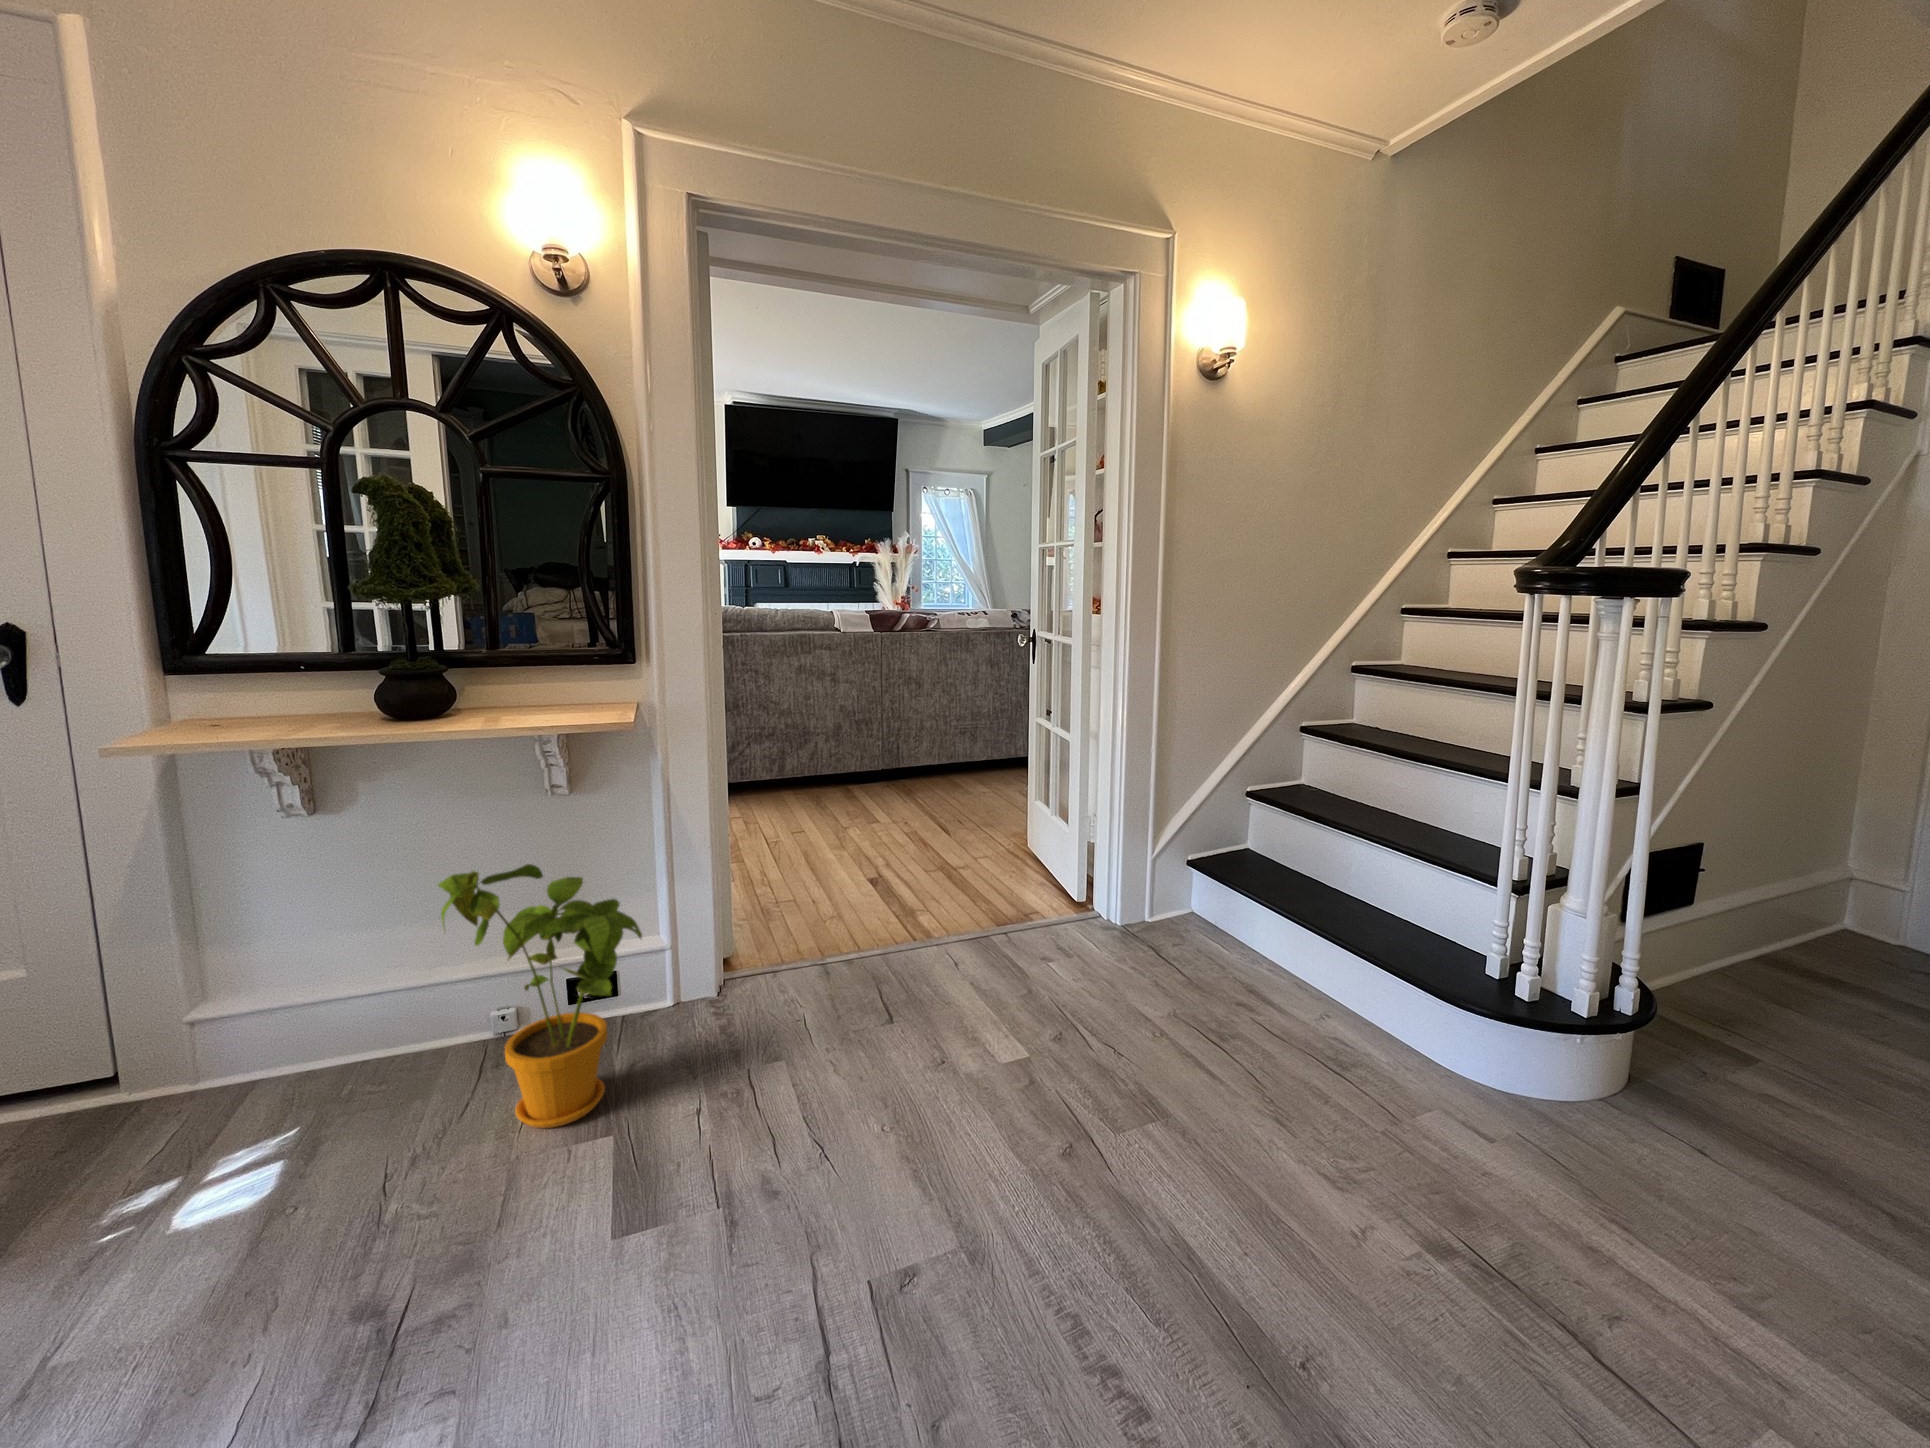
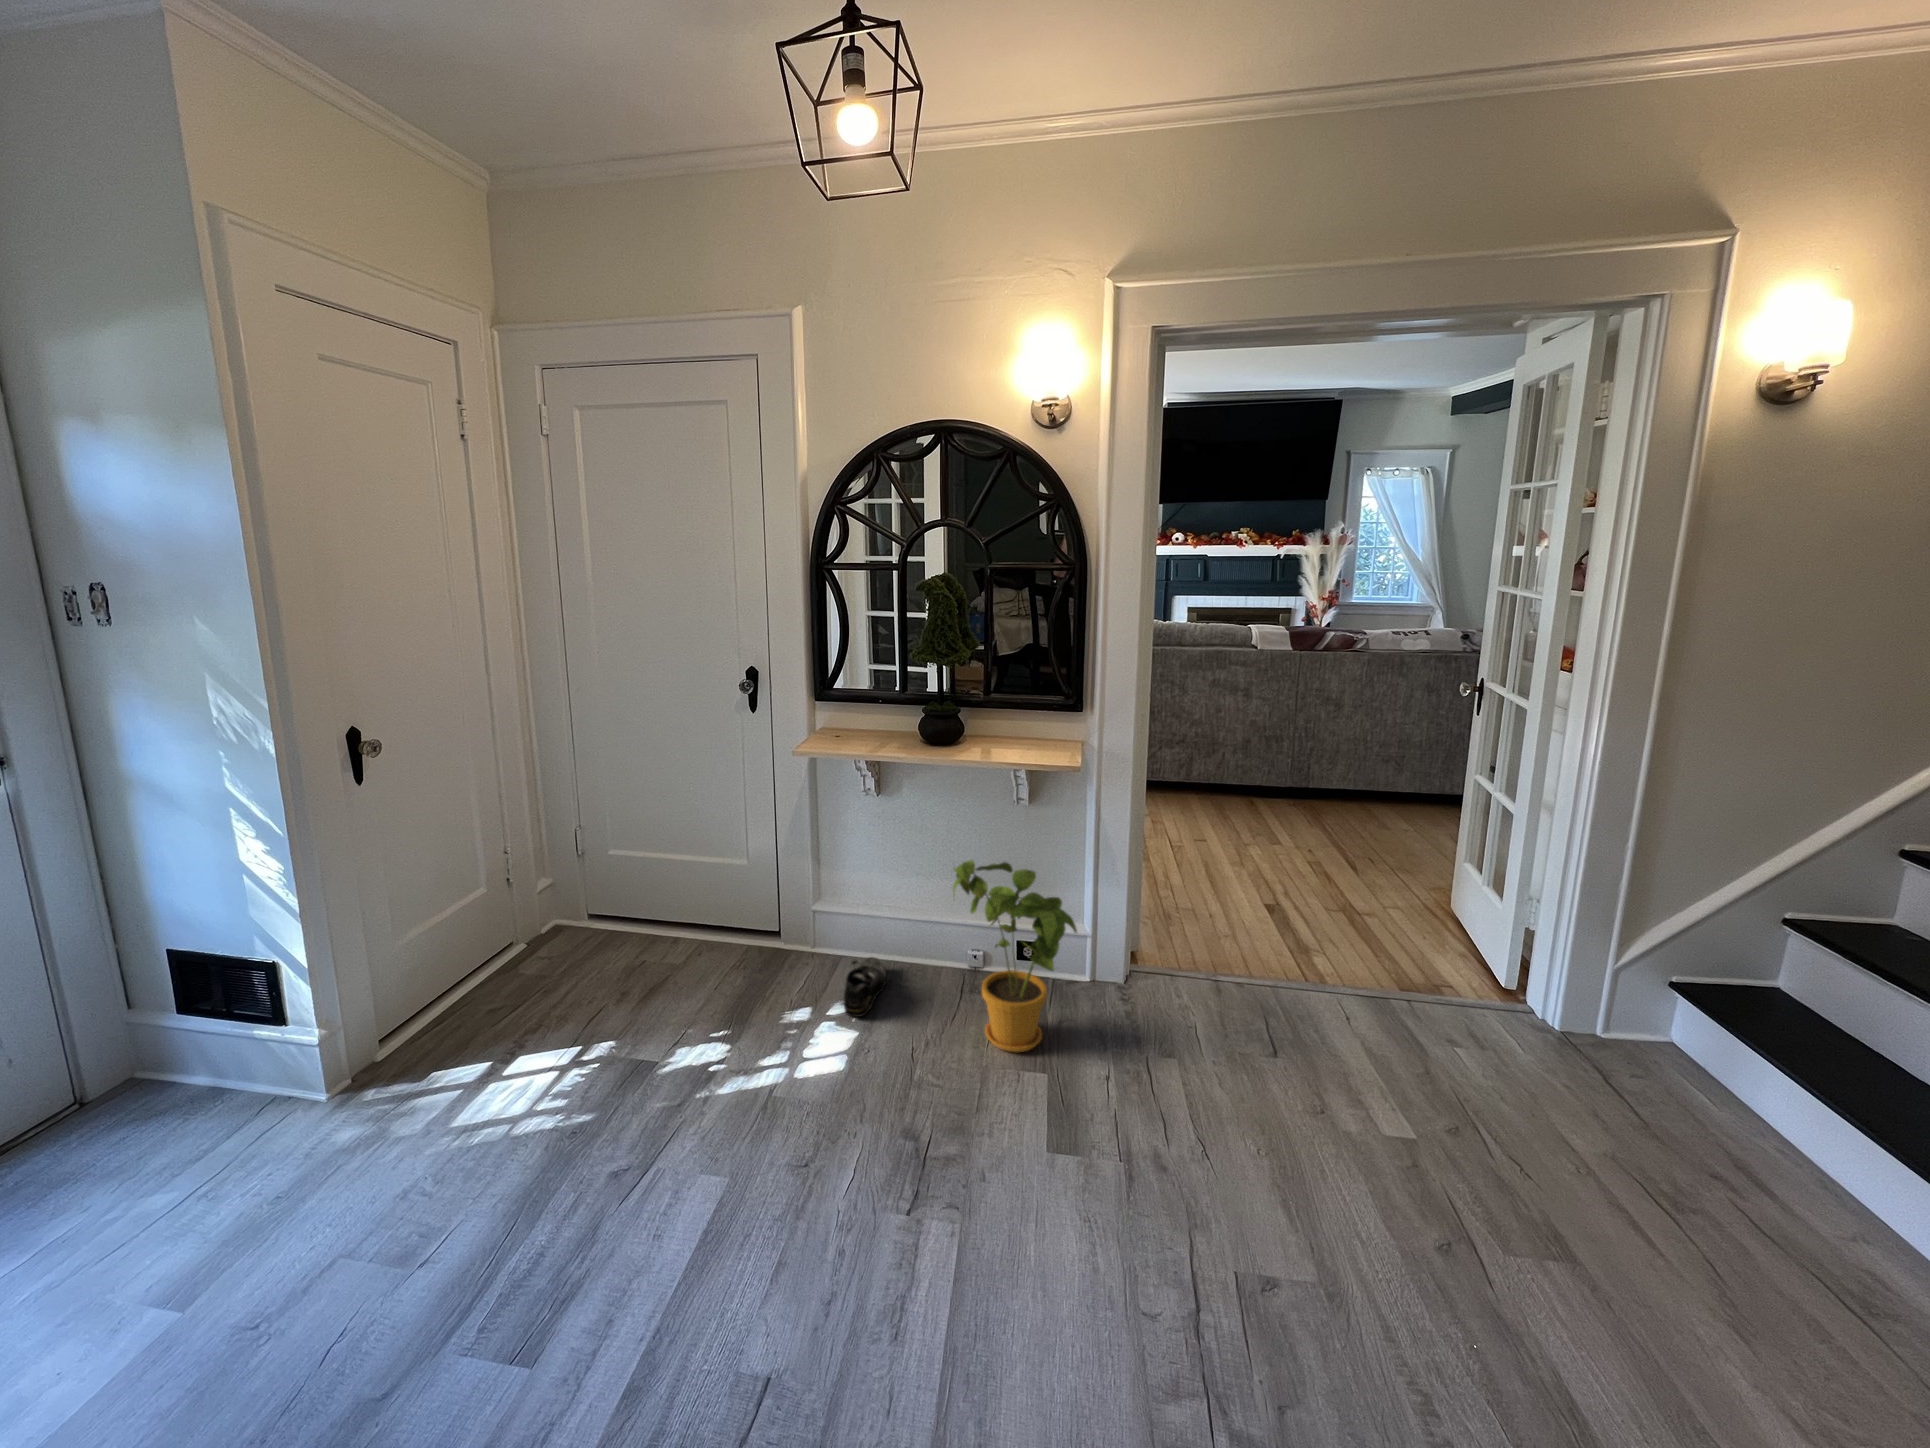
shoe: none [249,1063,344,1166] -> present [844,957,886,1017]

